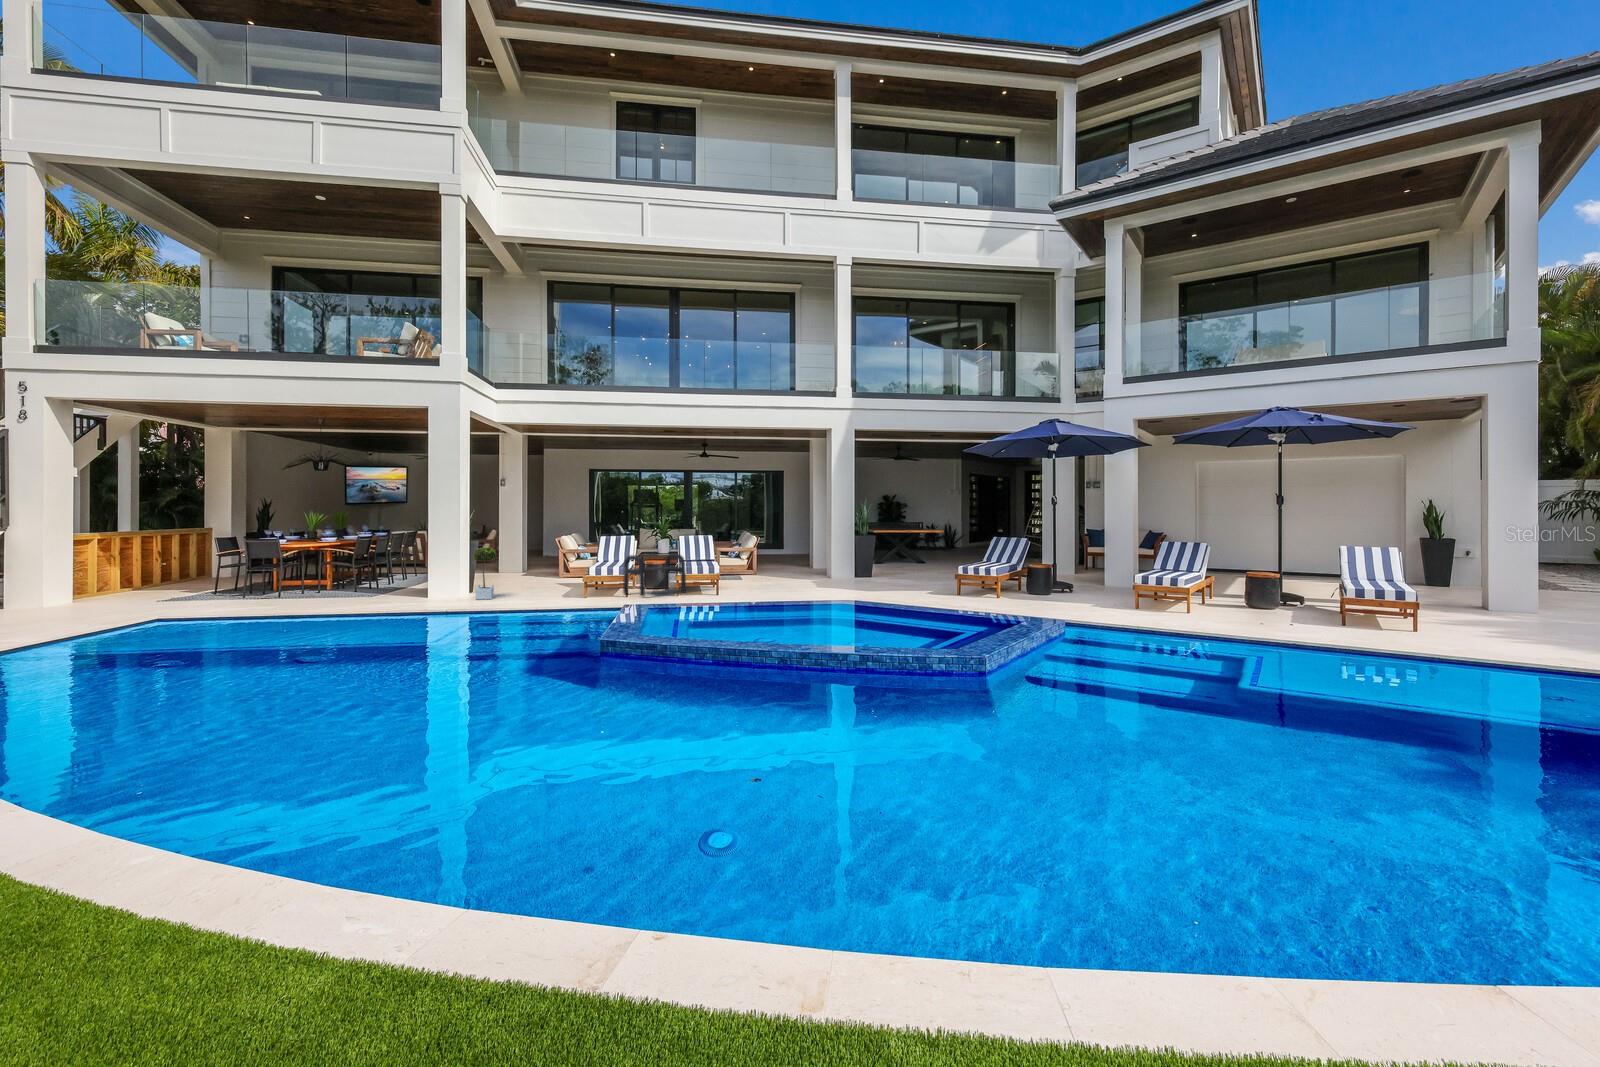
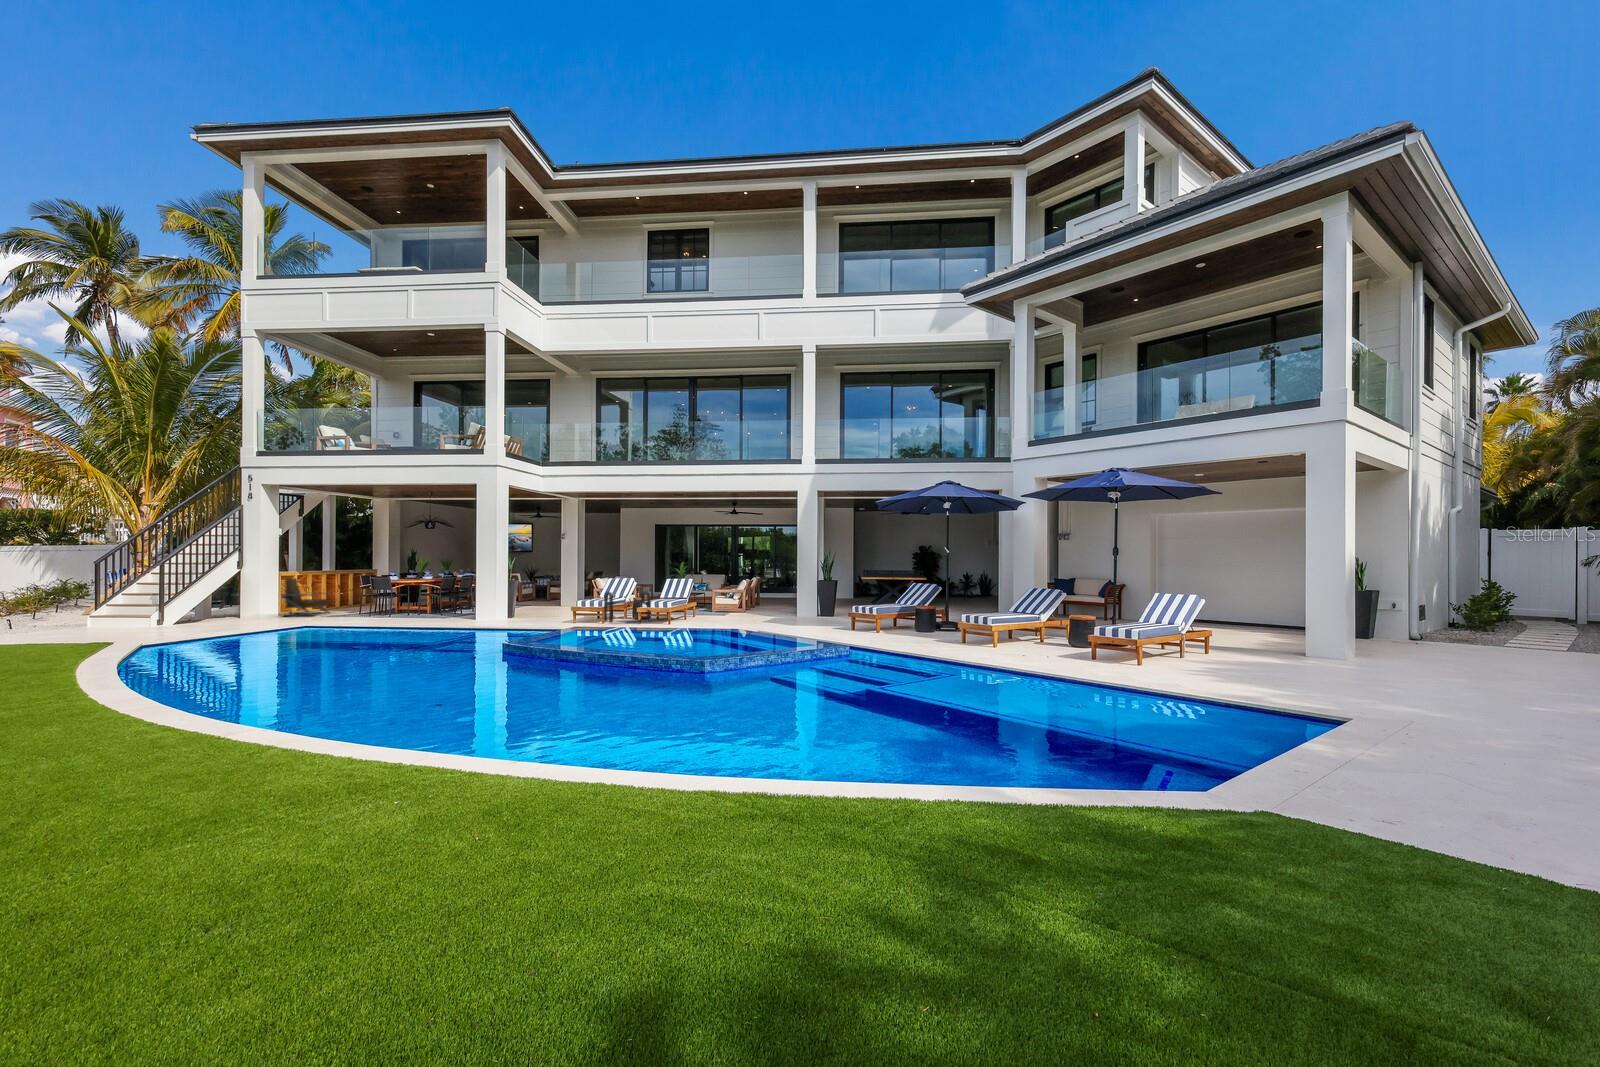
lounge chair: none [79,544,167,604] -> present [281,578,329,616]
potted tree: present [474,546,497,600] -> none [499,582,516,621]

